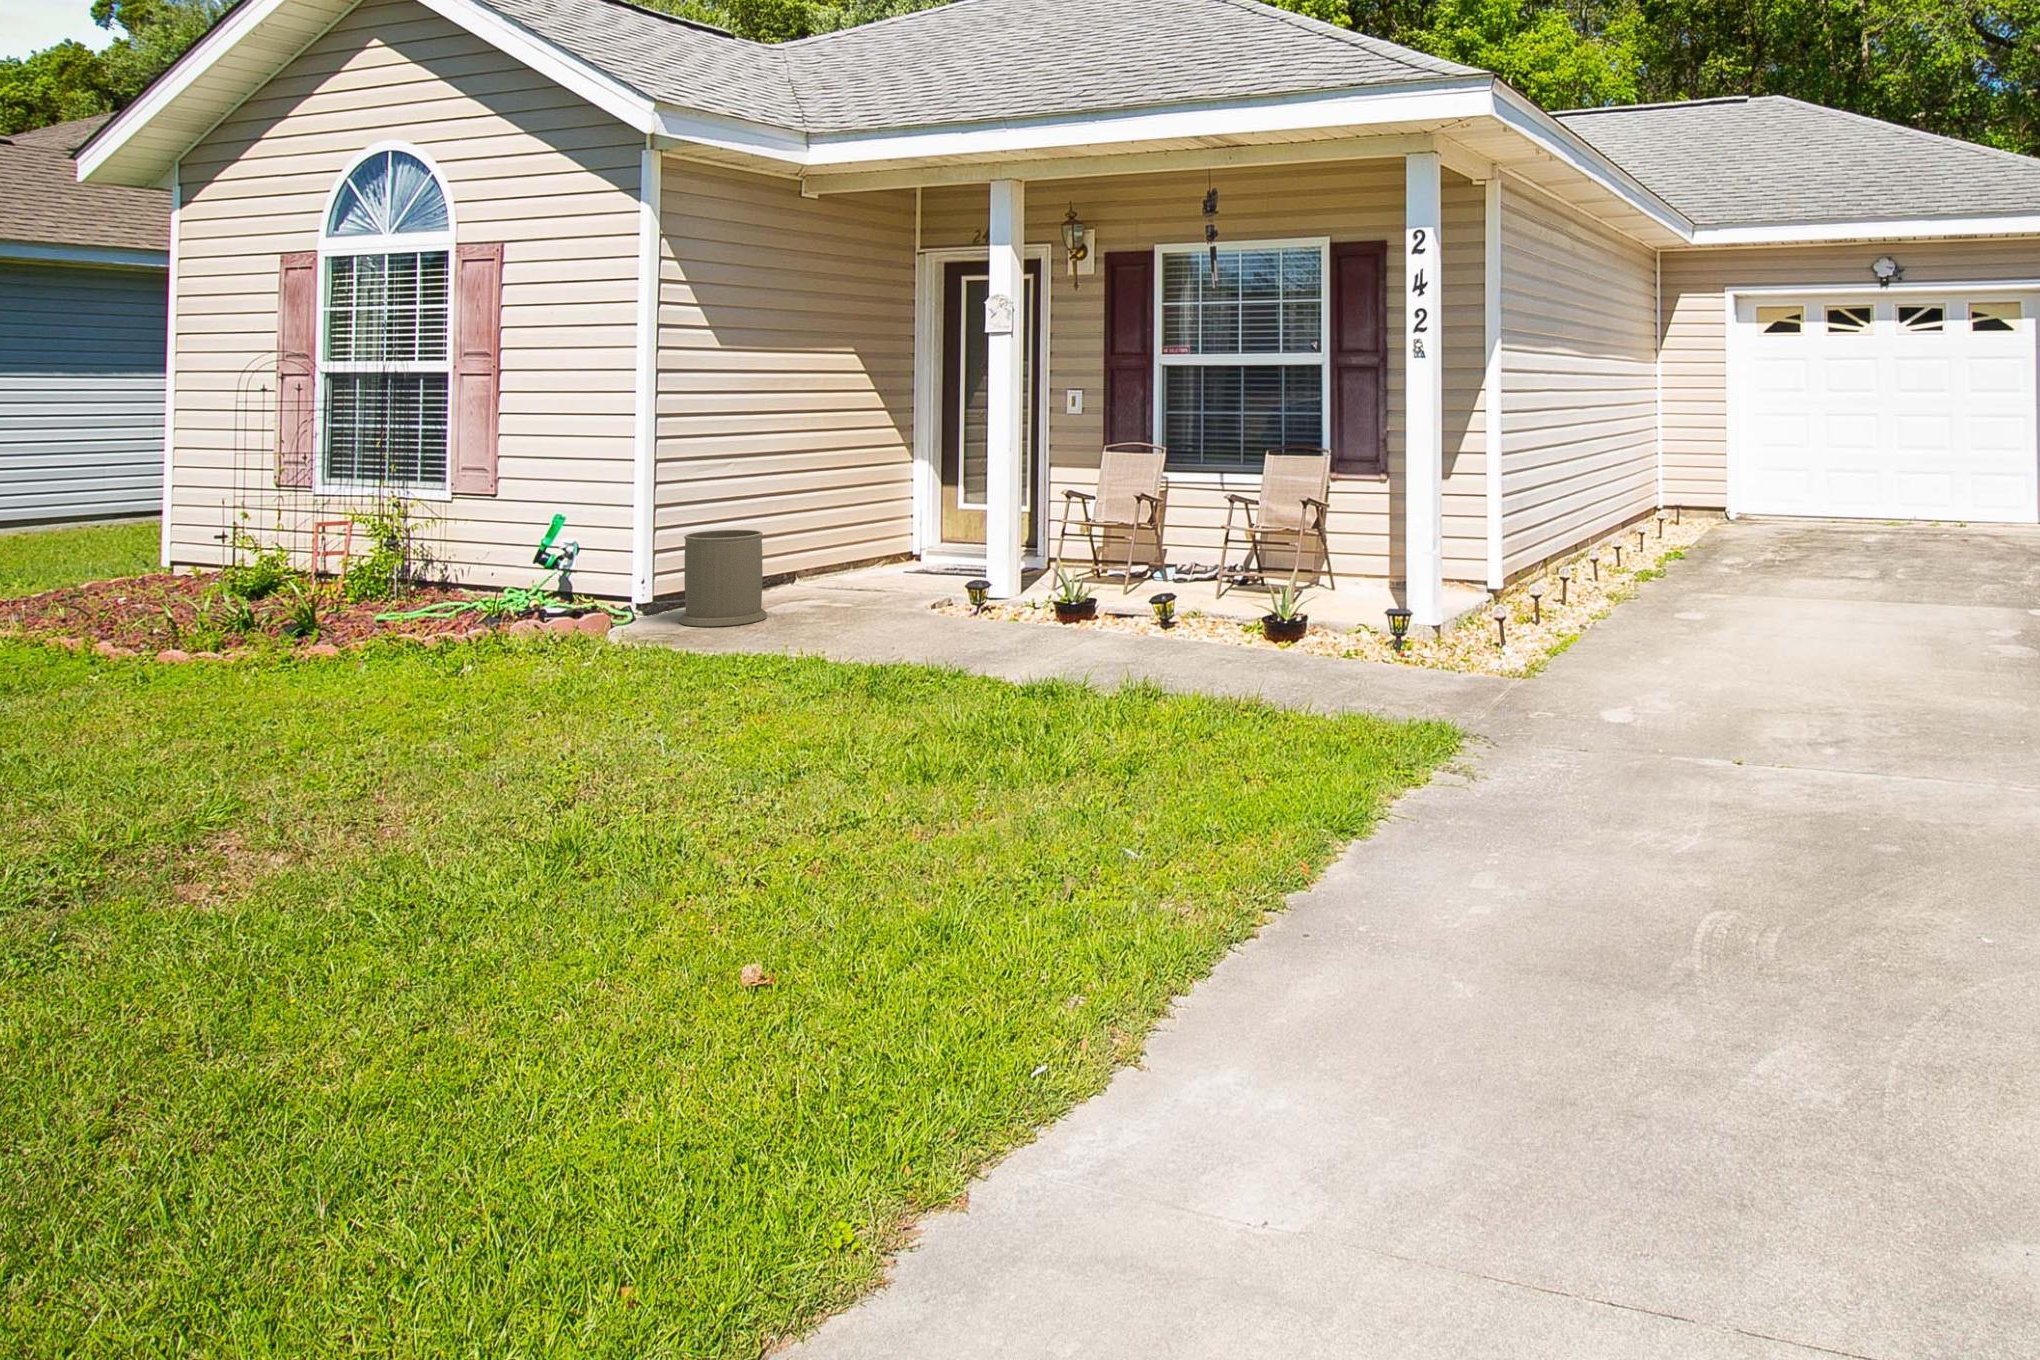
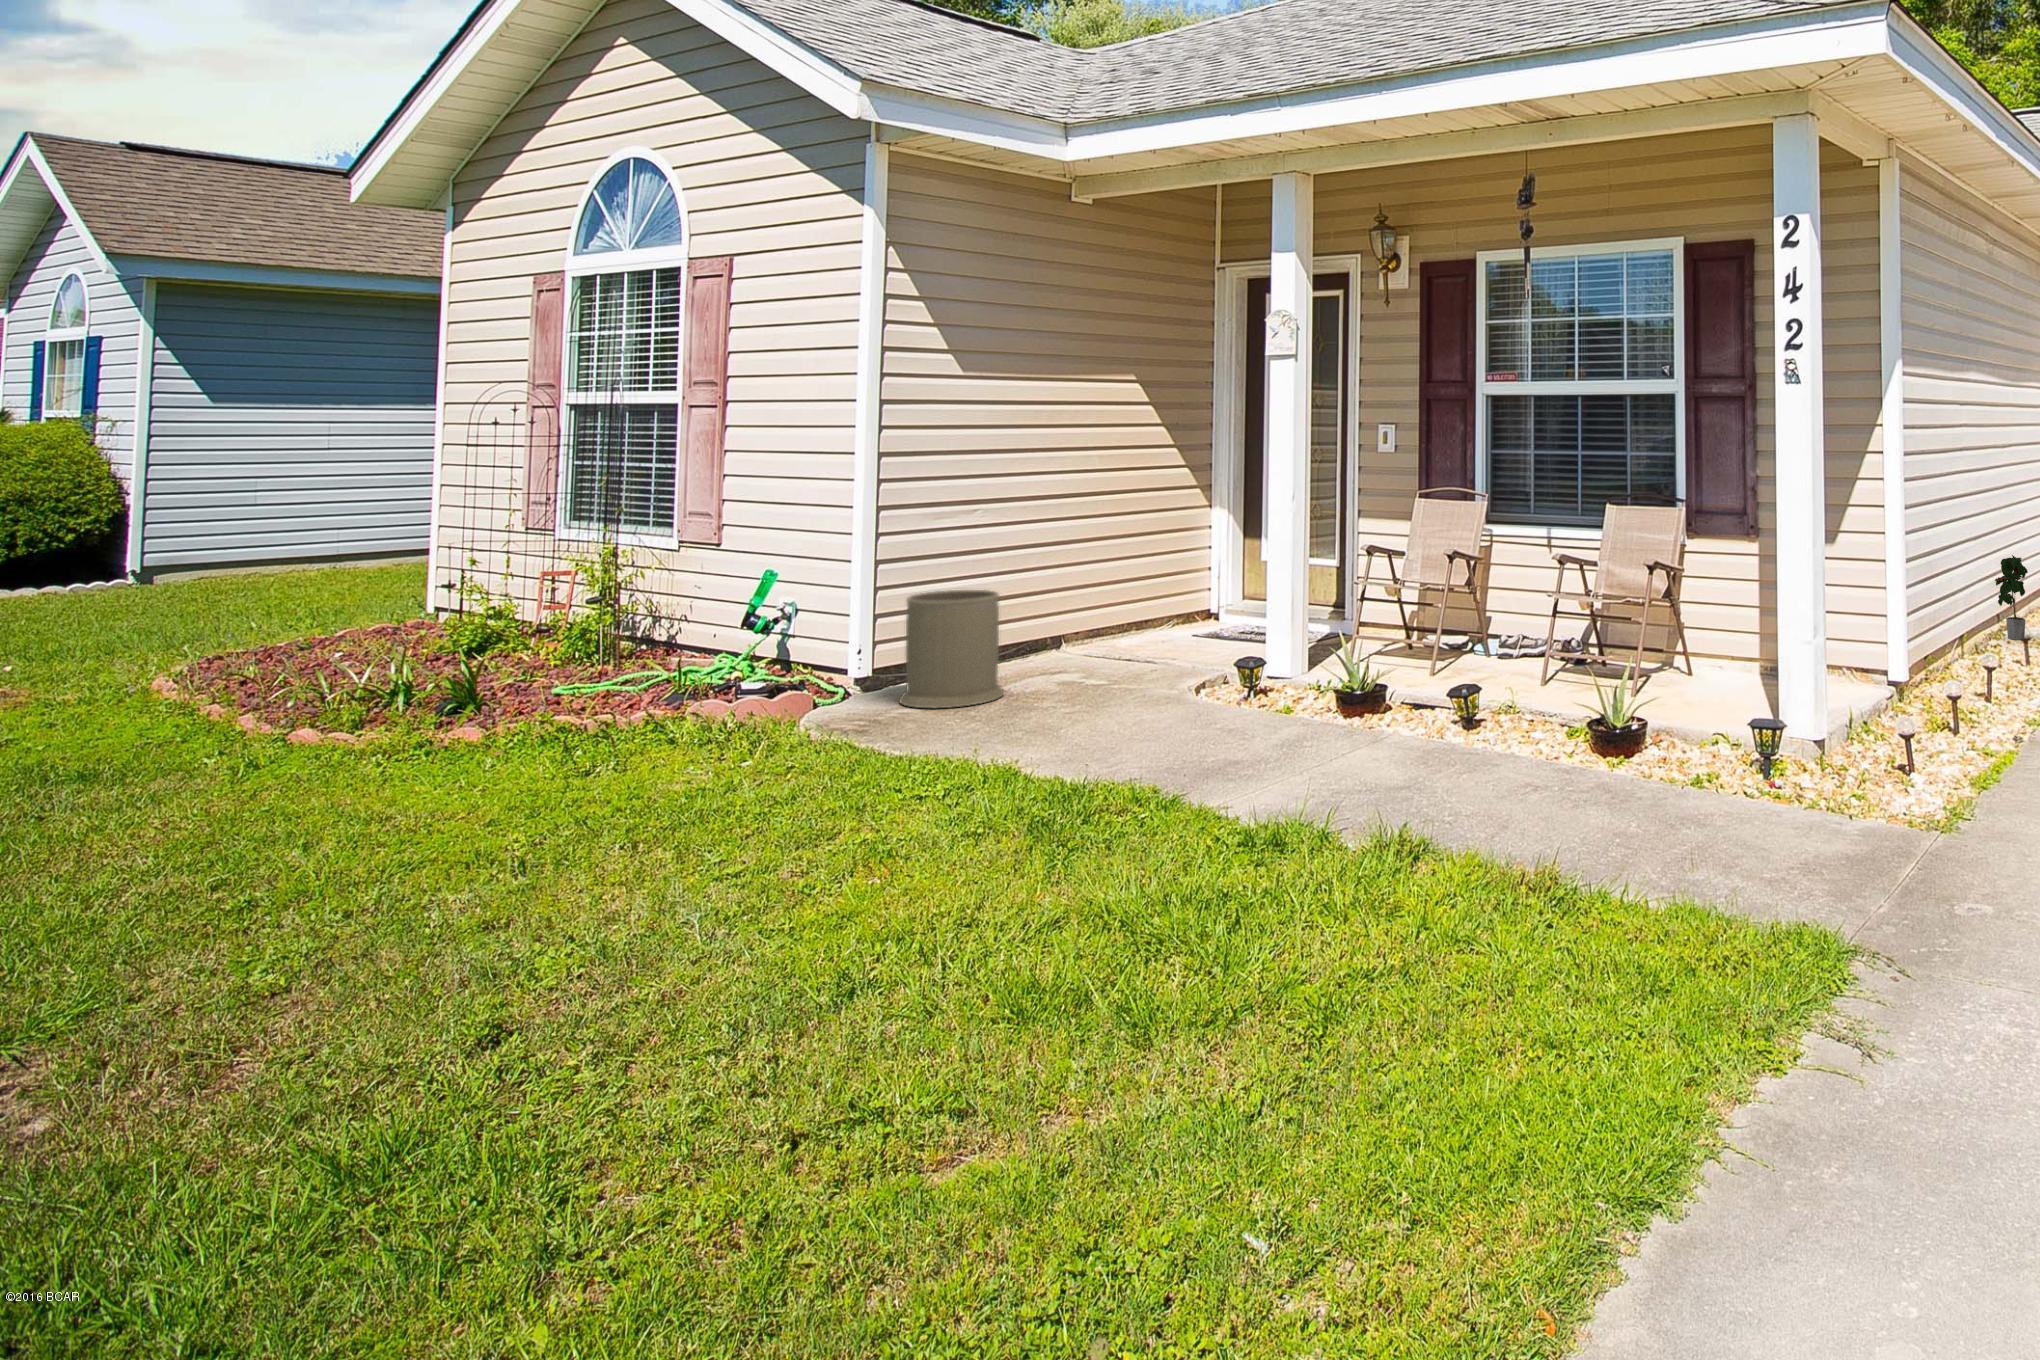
potted plant: none [1575,495,1602,563] -> present [1995,555,2028,640]

